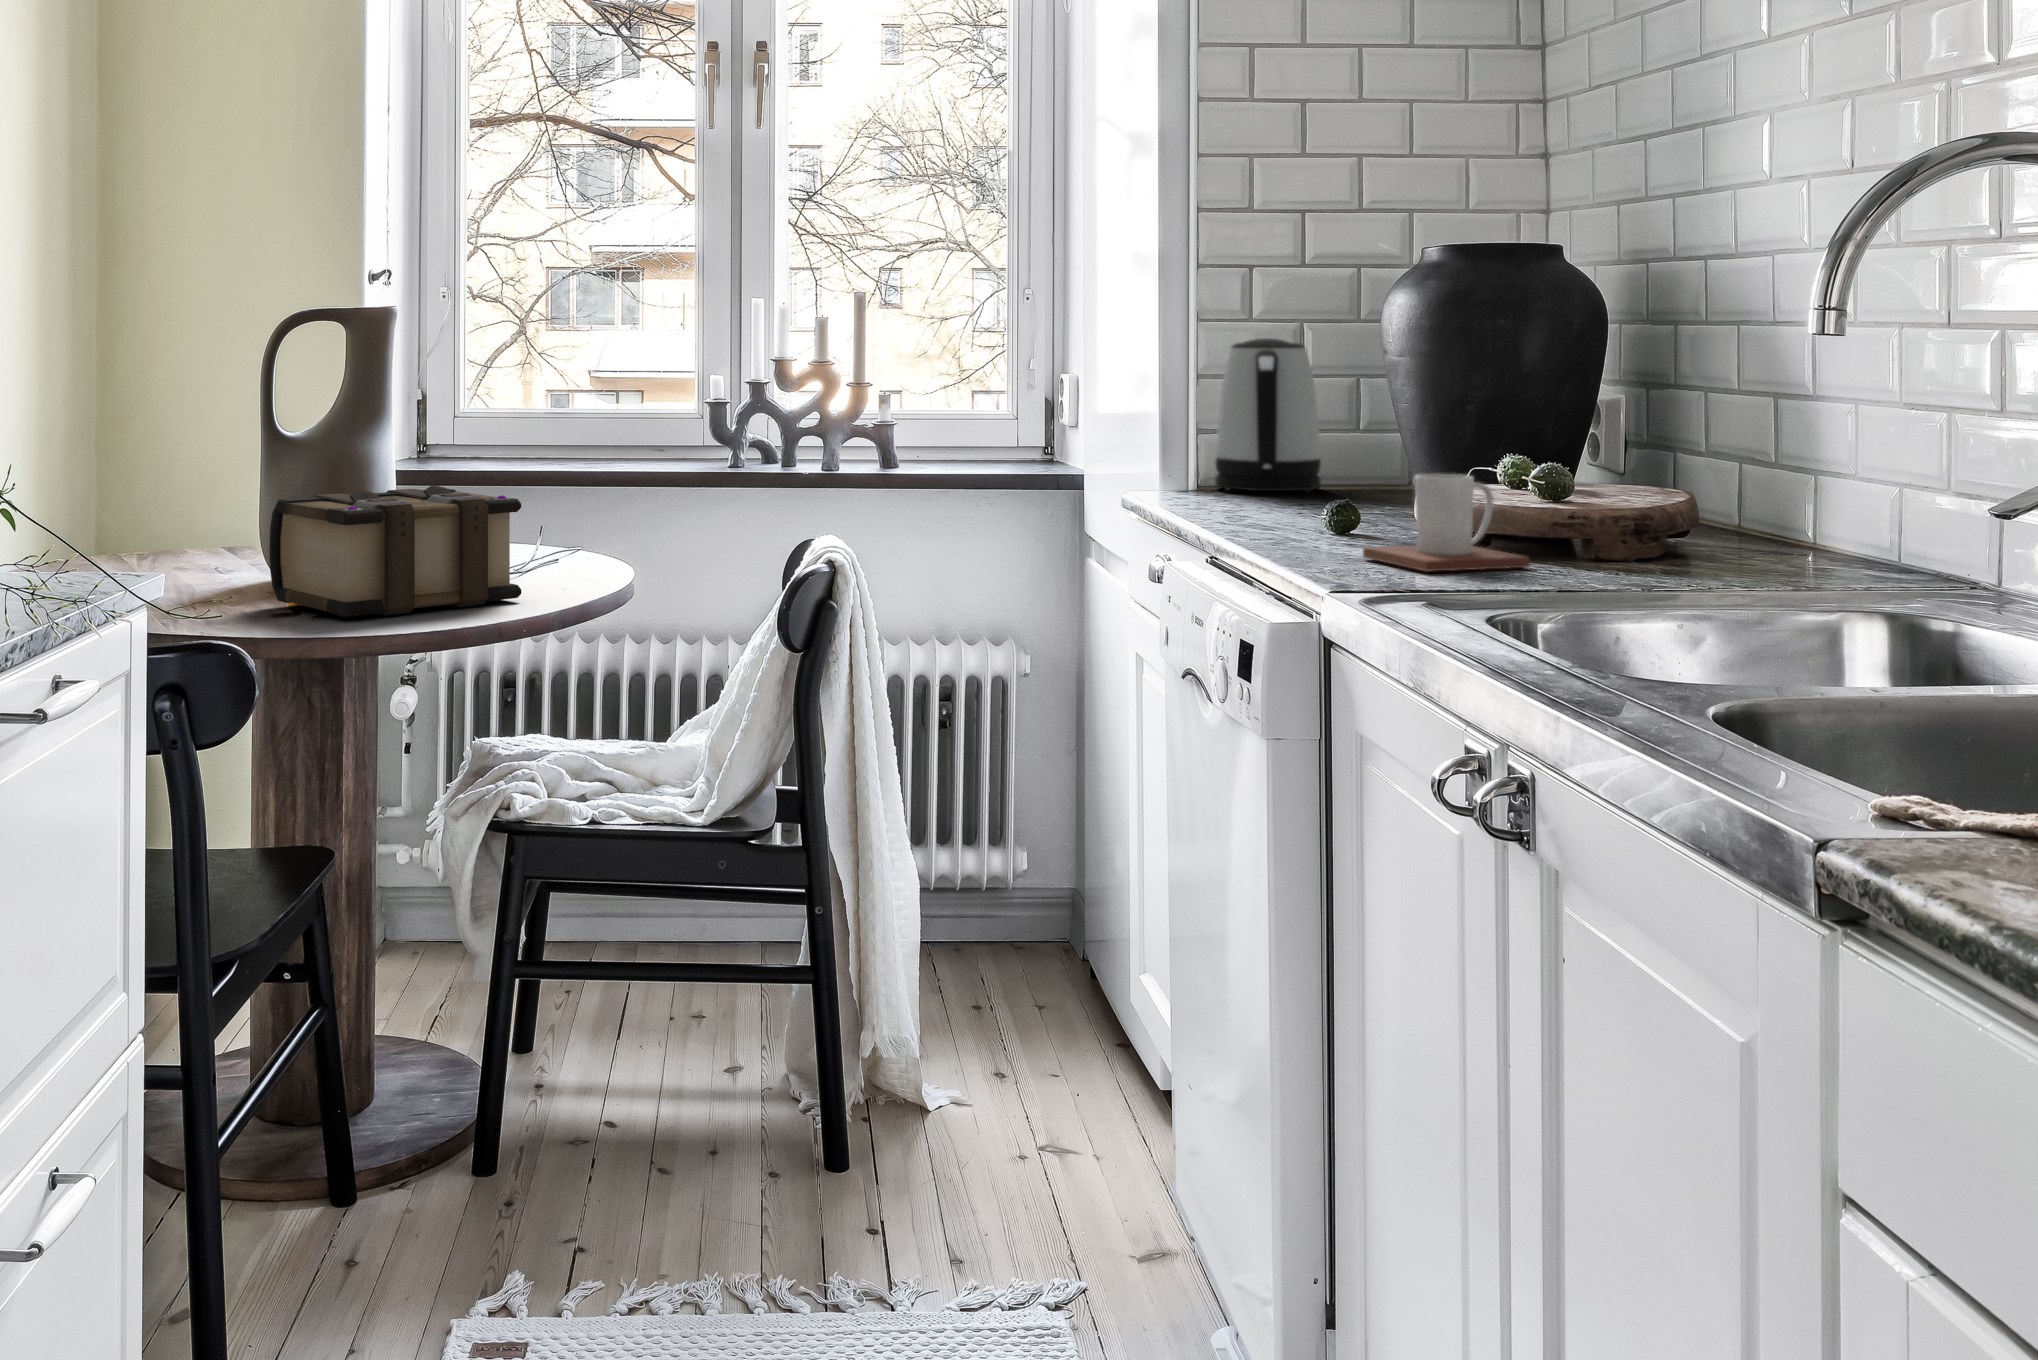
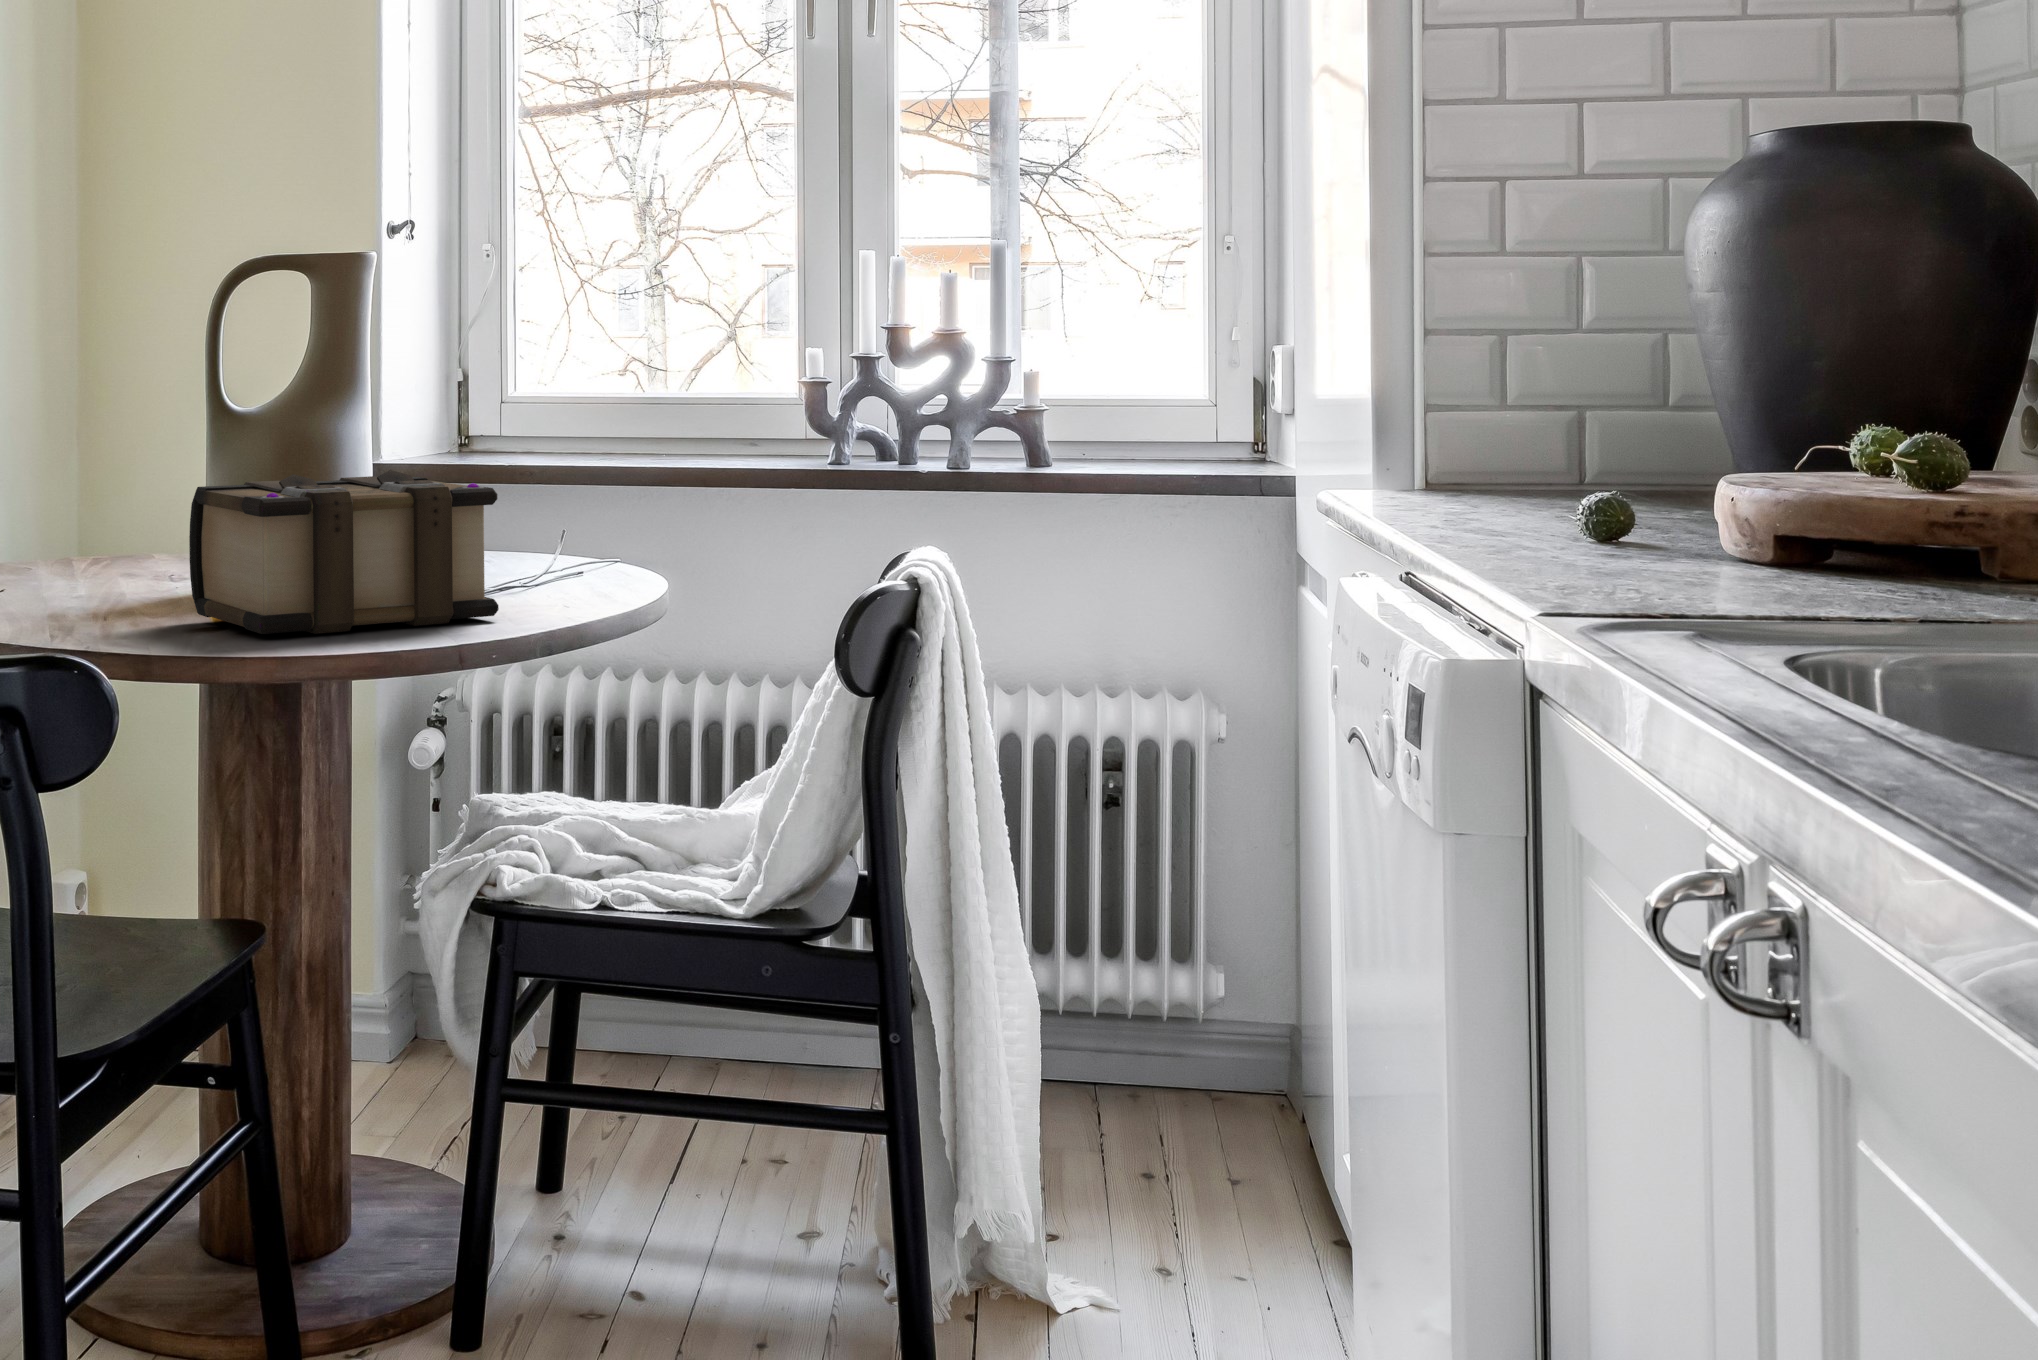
kettle: present [1215,338,1321,491] -> none [1457,279,1610,490]
mug: present [1363,474,1530,572] -> none [1627,445,1886,586]

